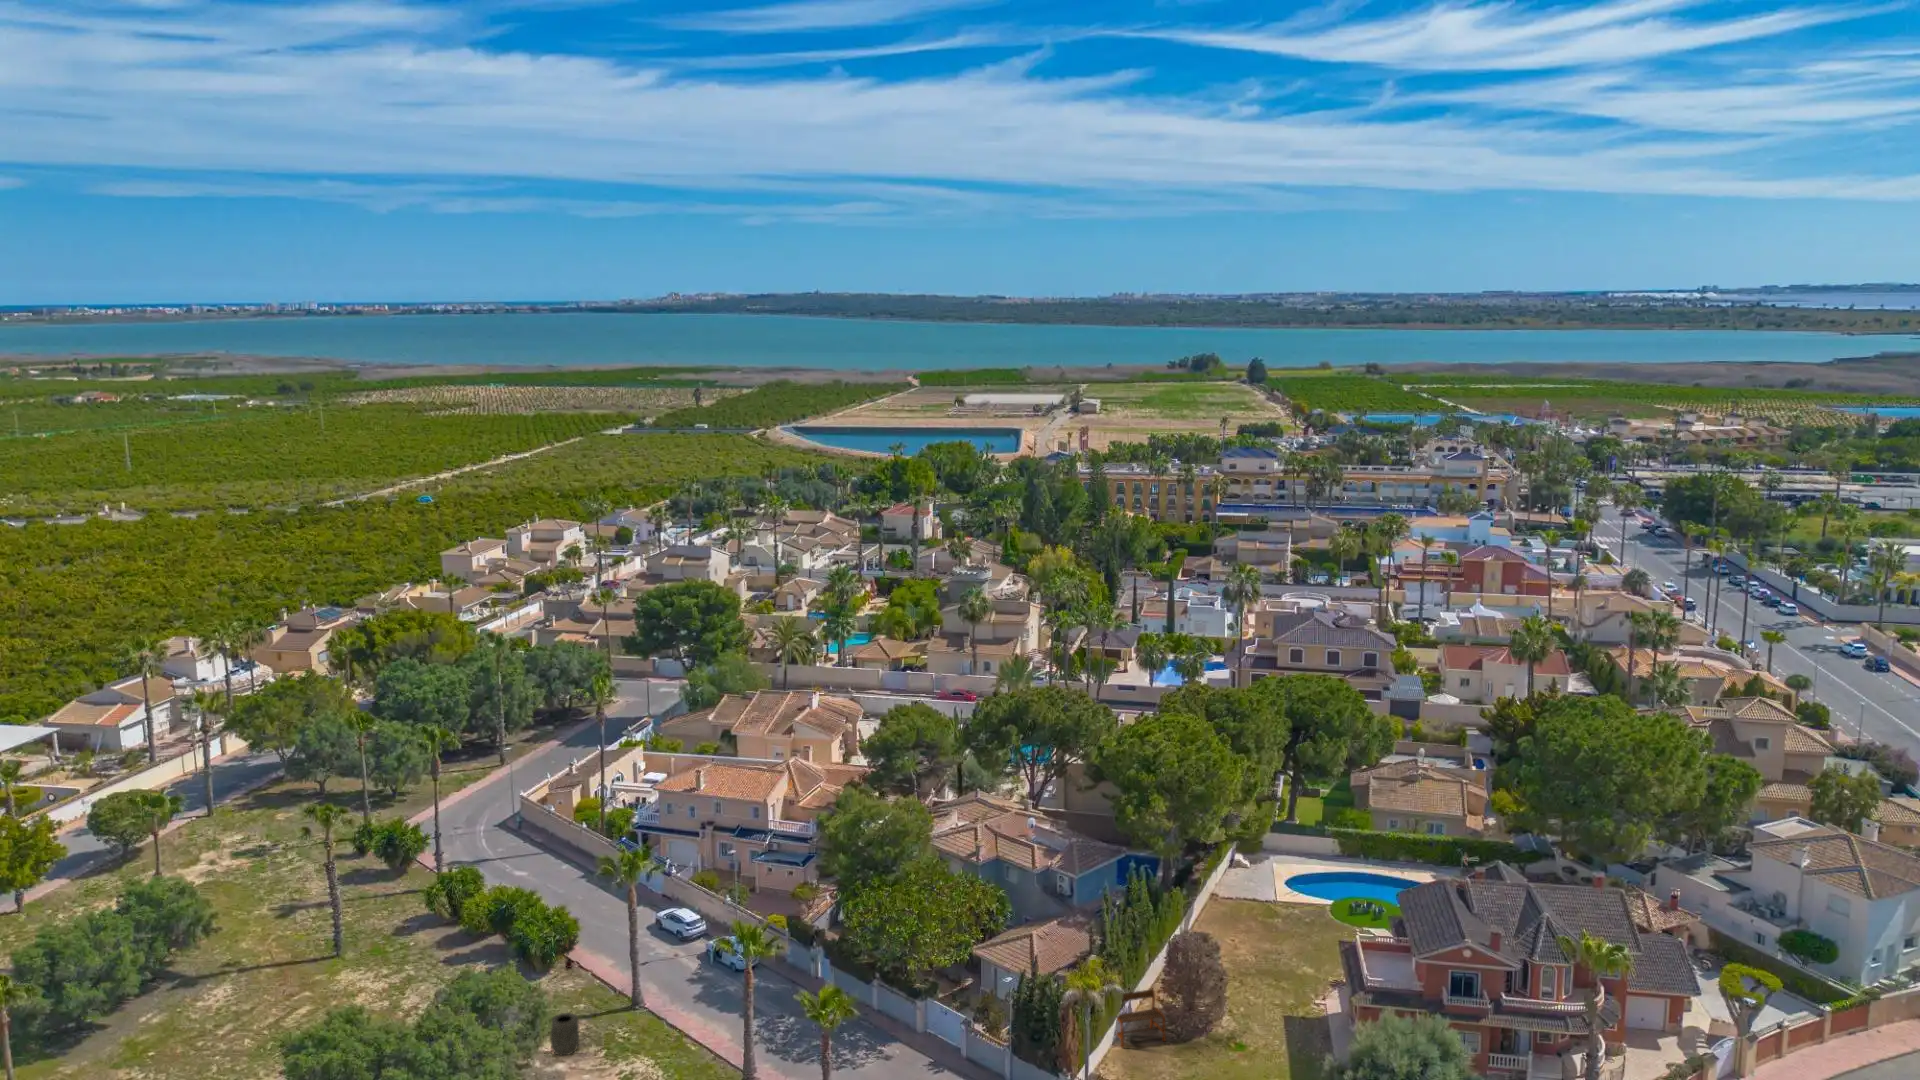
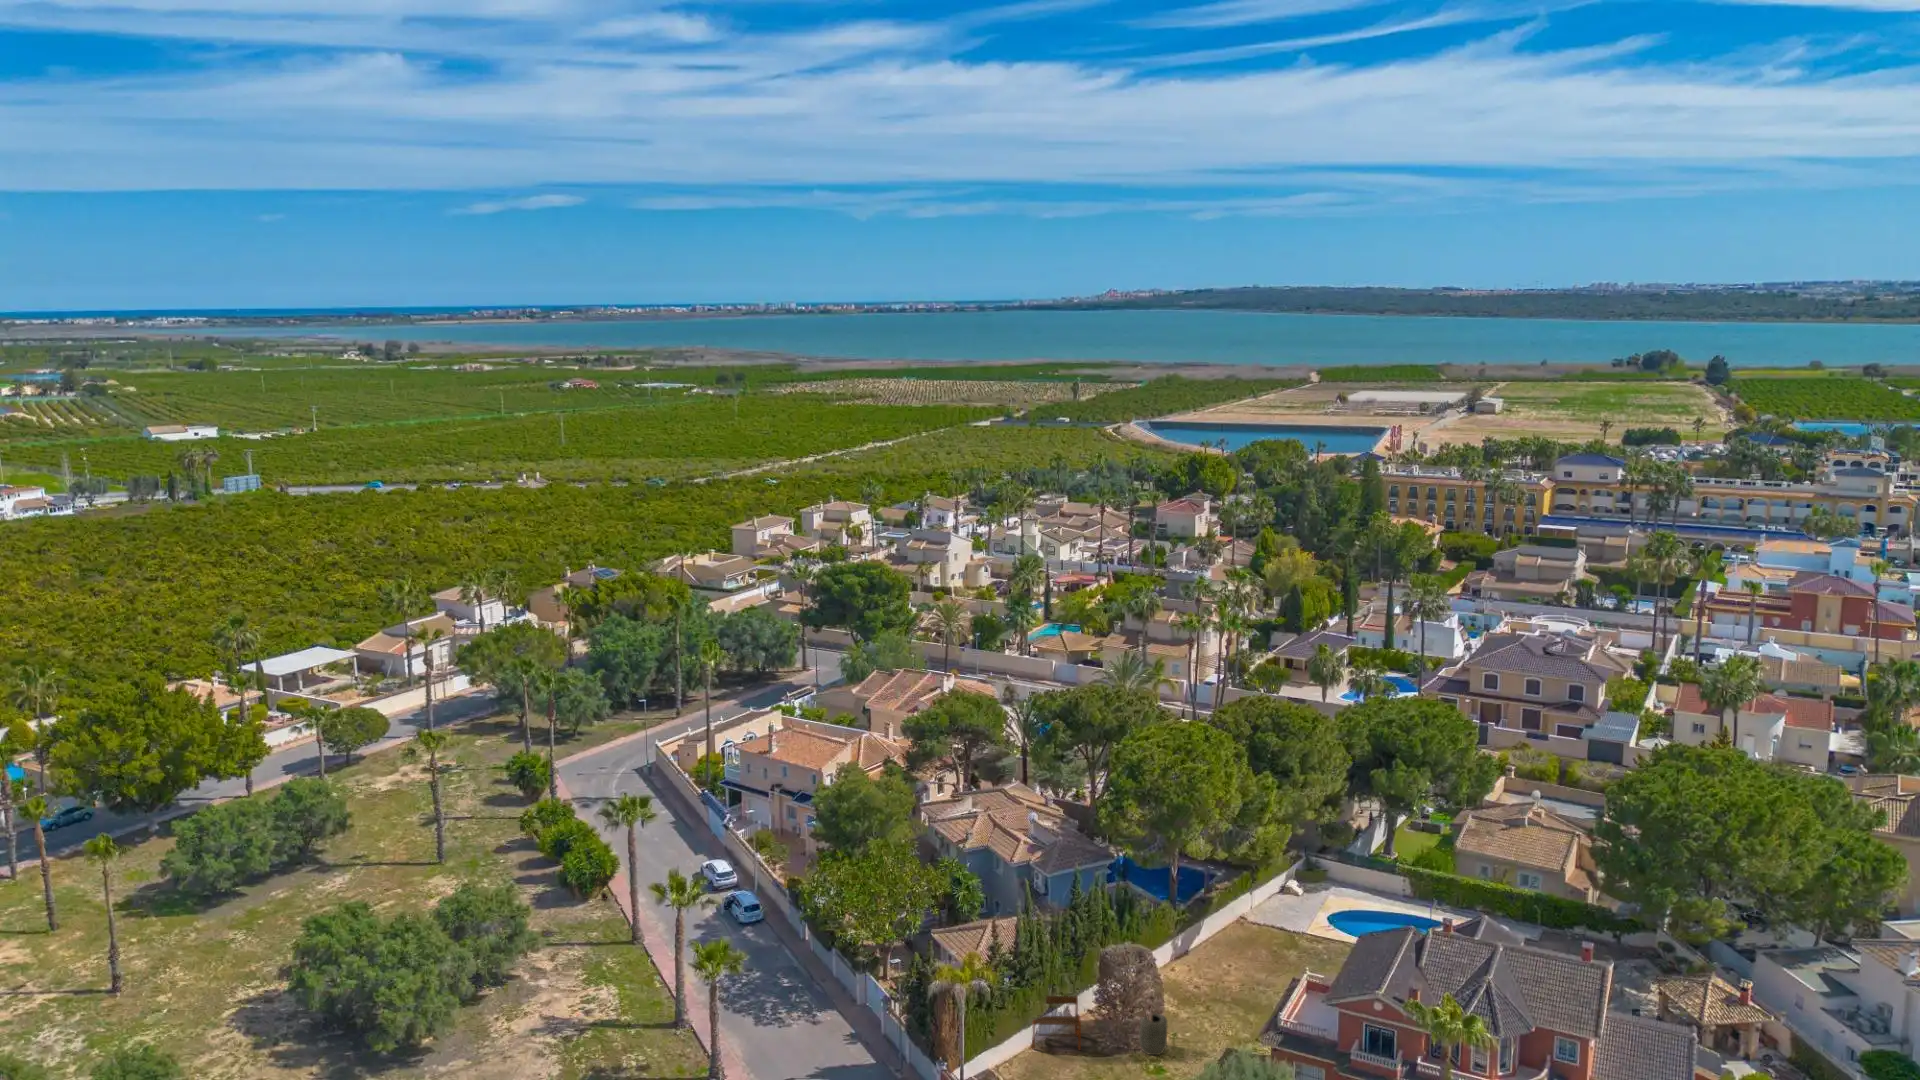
trash can: present [550,1013,579,1055] -> present [1139,1013,1167,1055]

